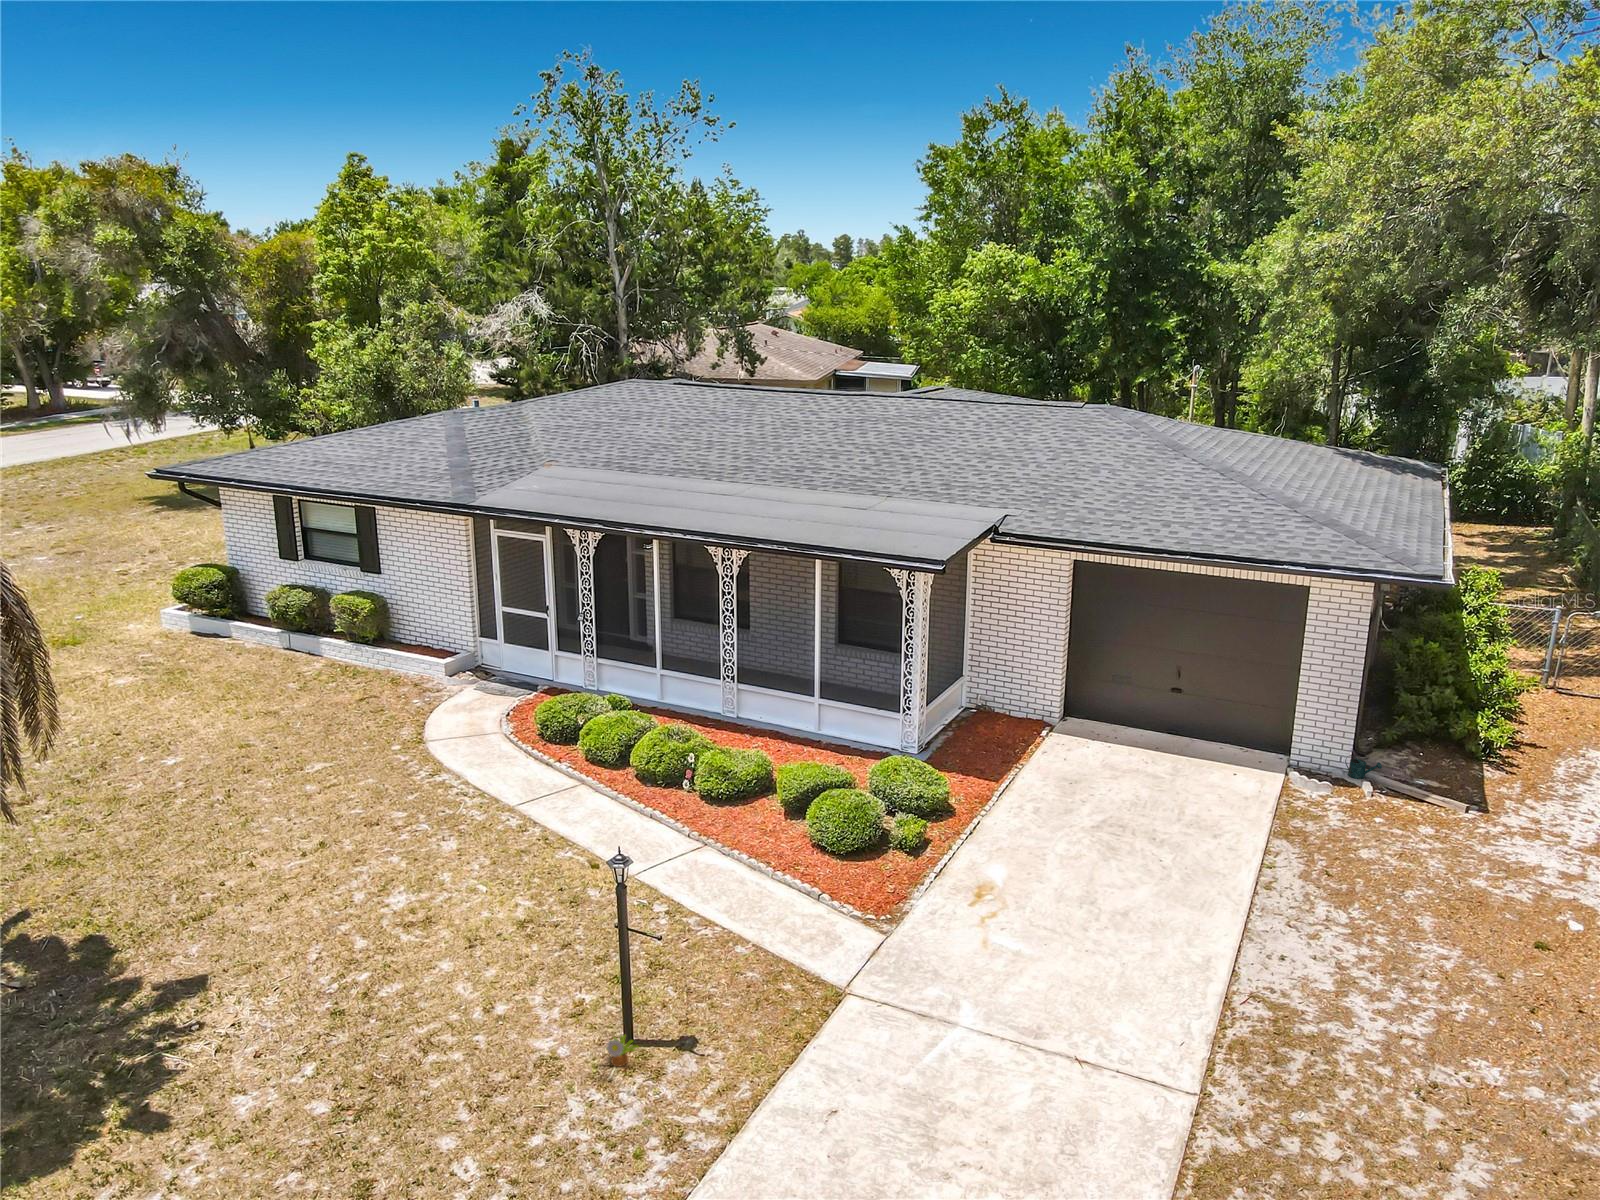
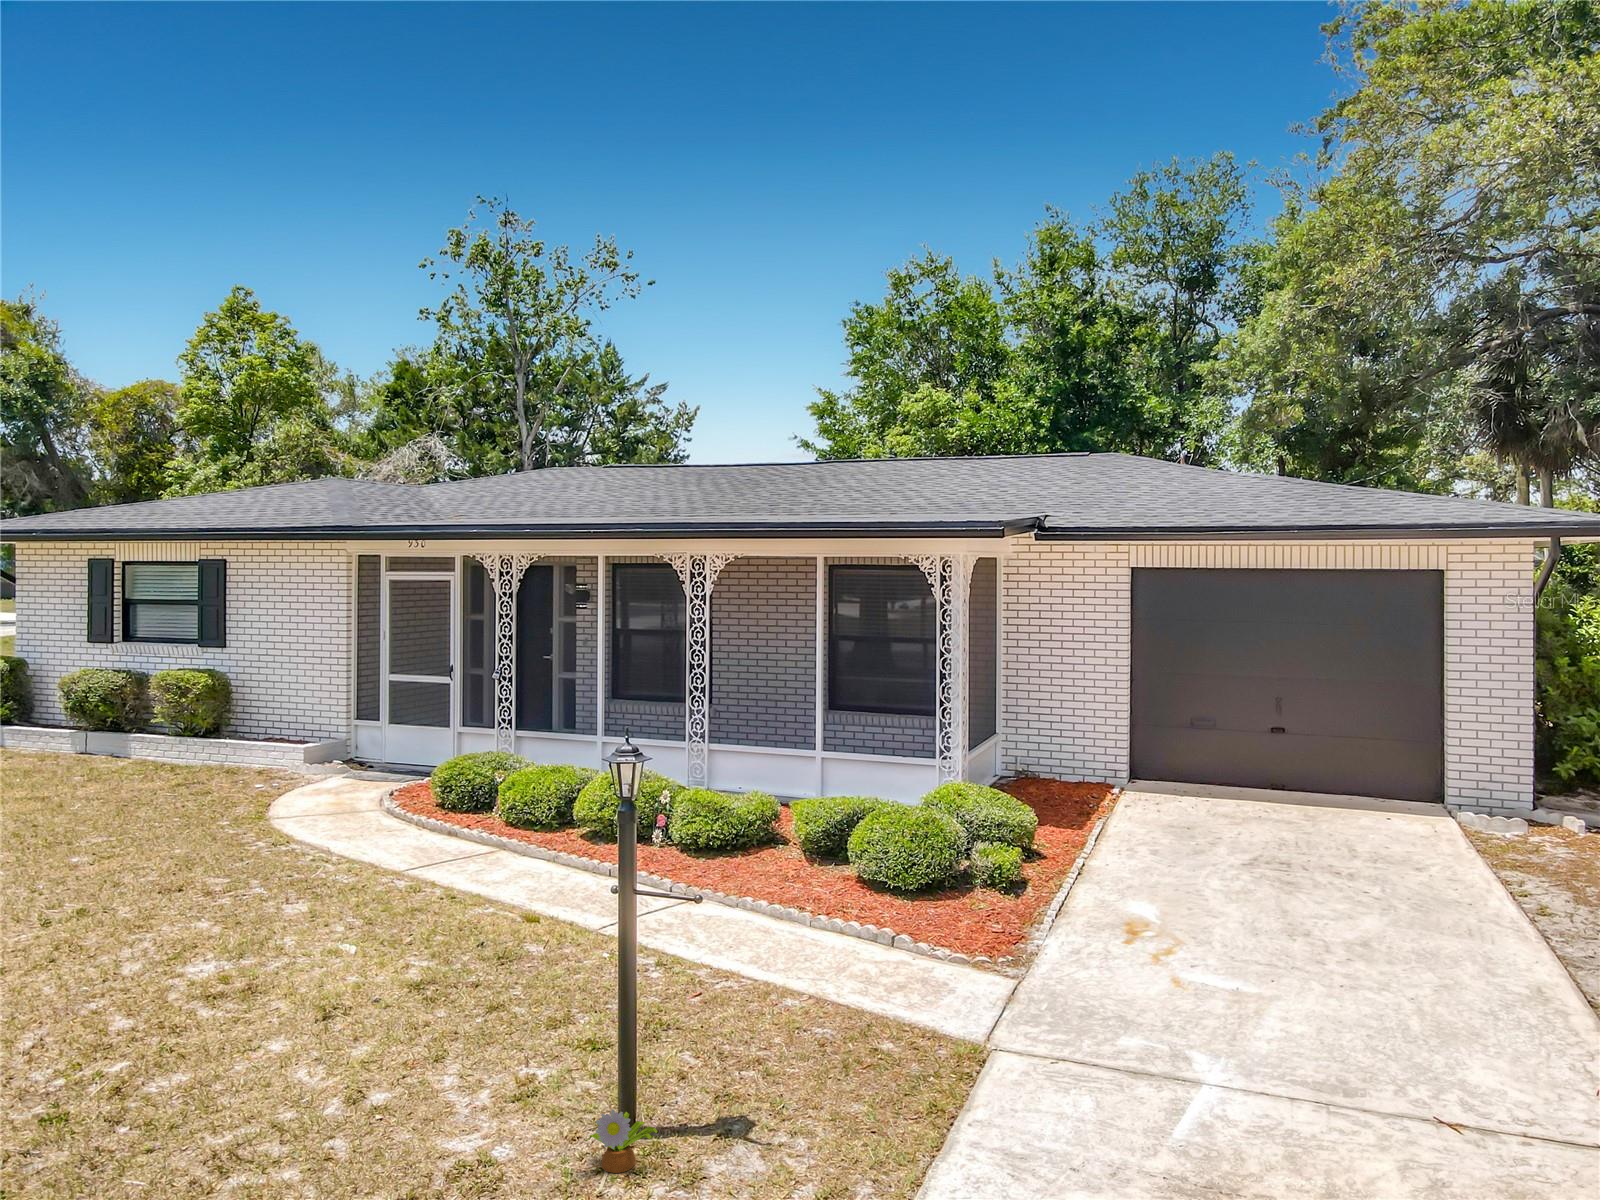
watering can: present [1345,755,1382,779] -> none [1500,791,1551,819]

